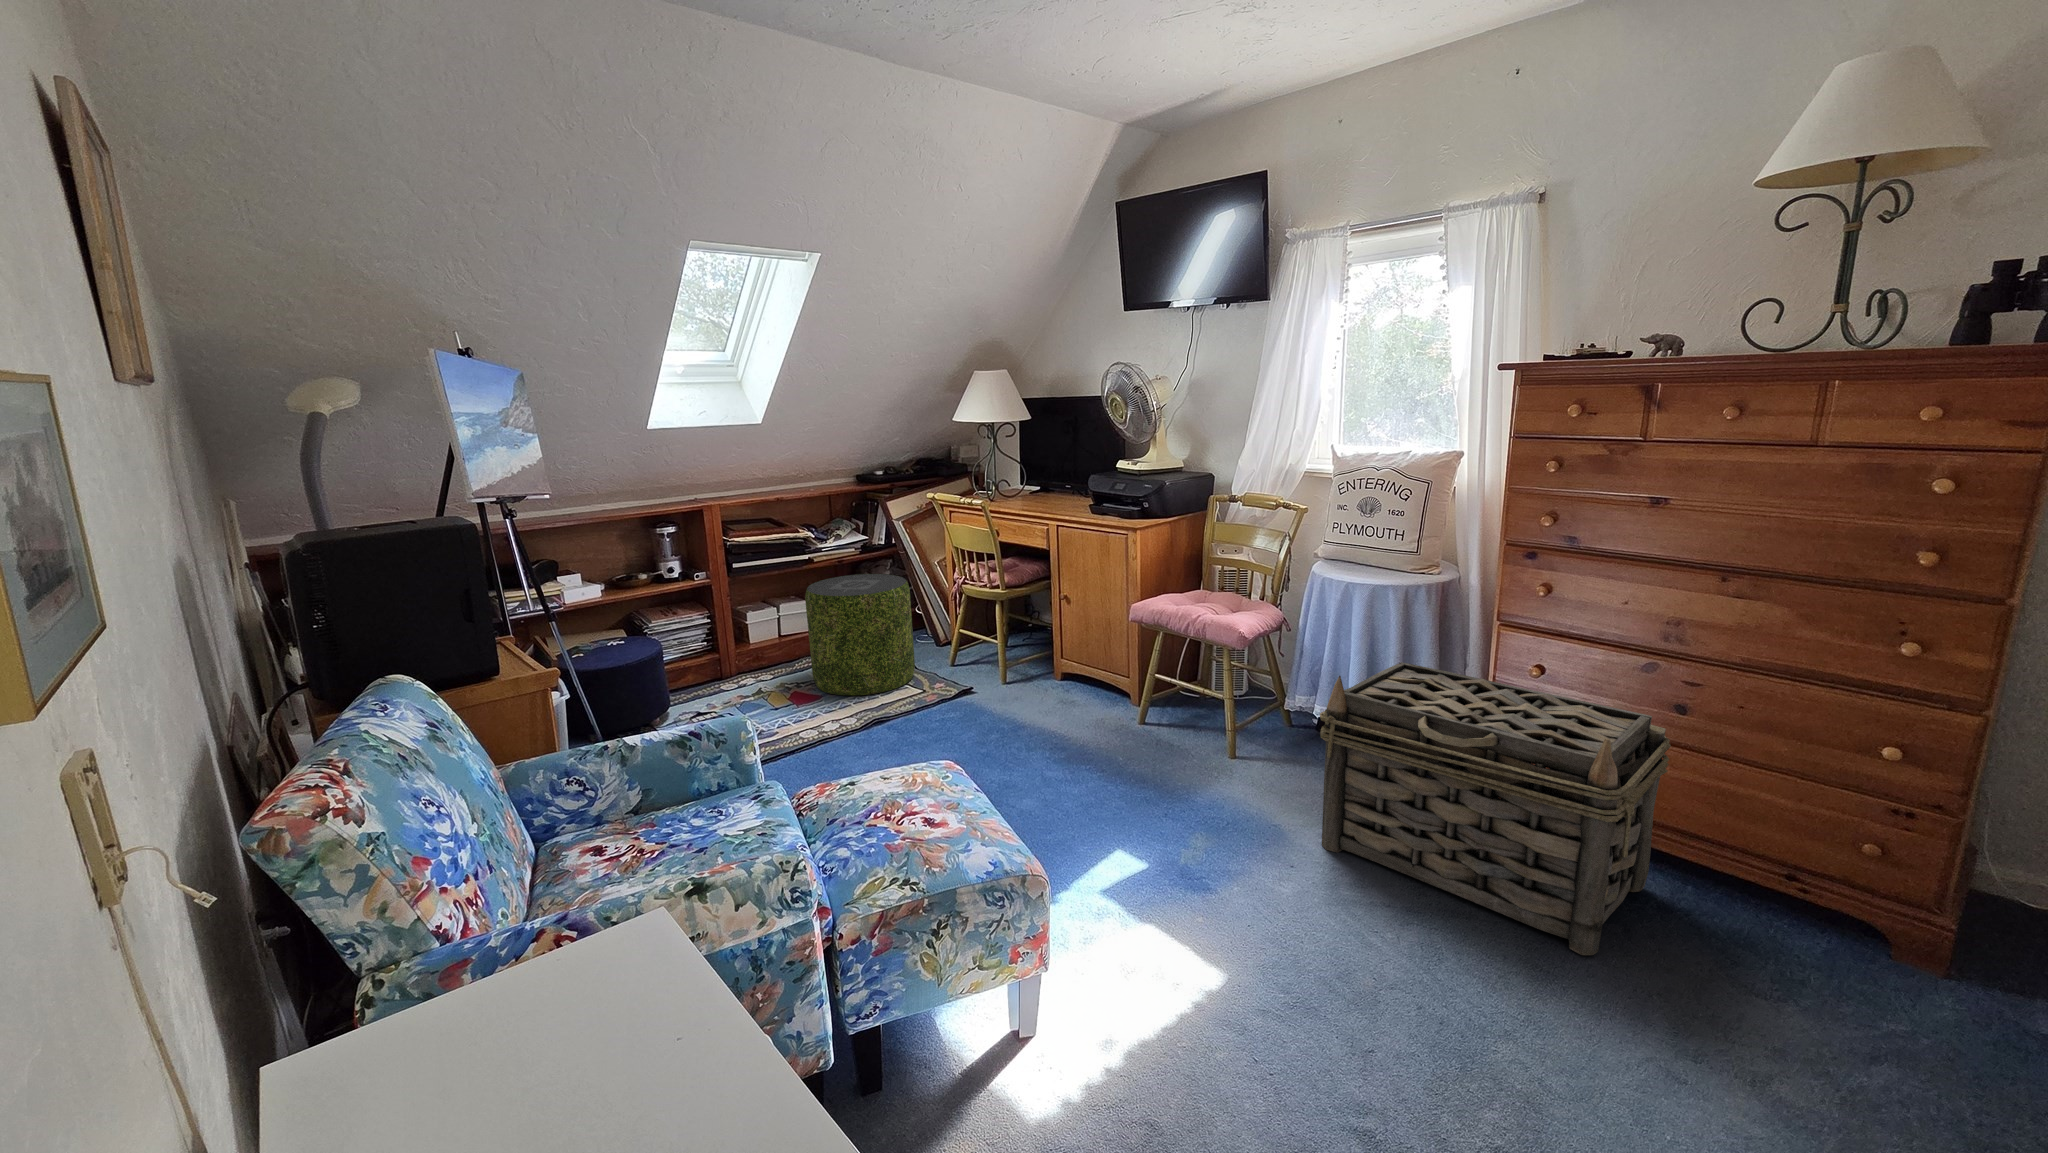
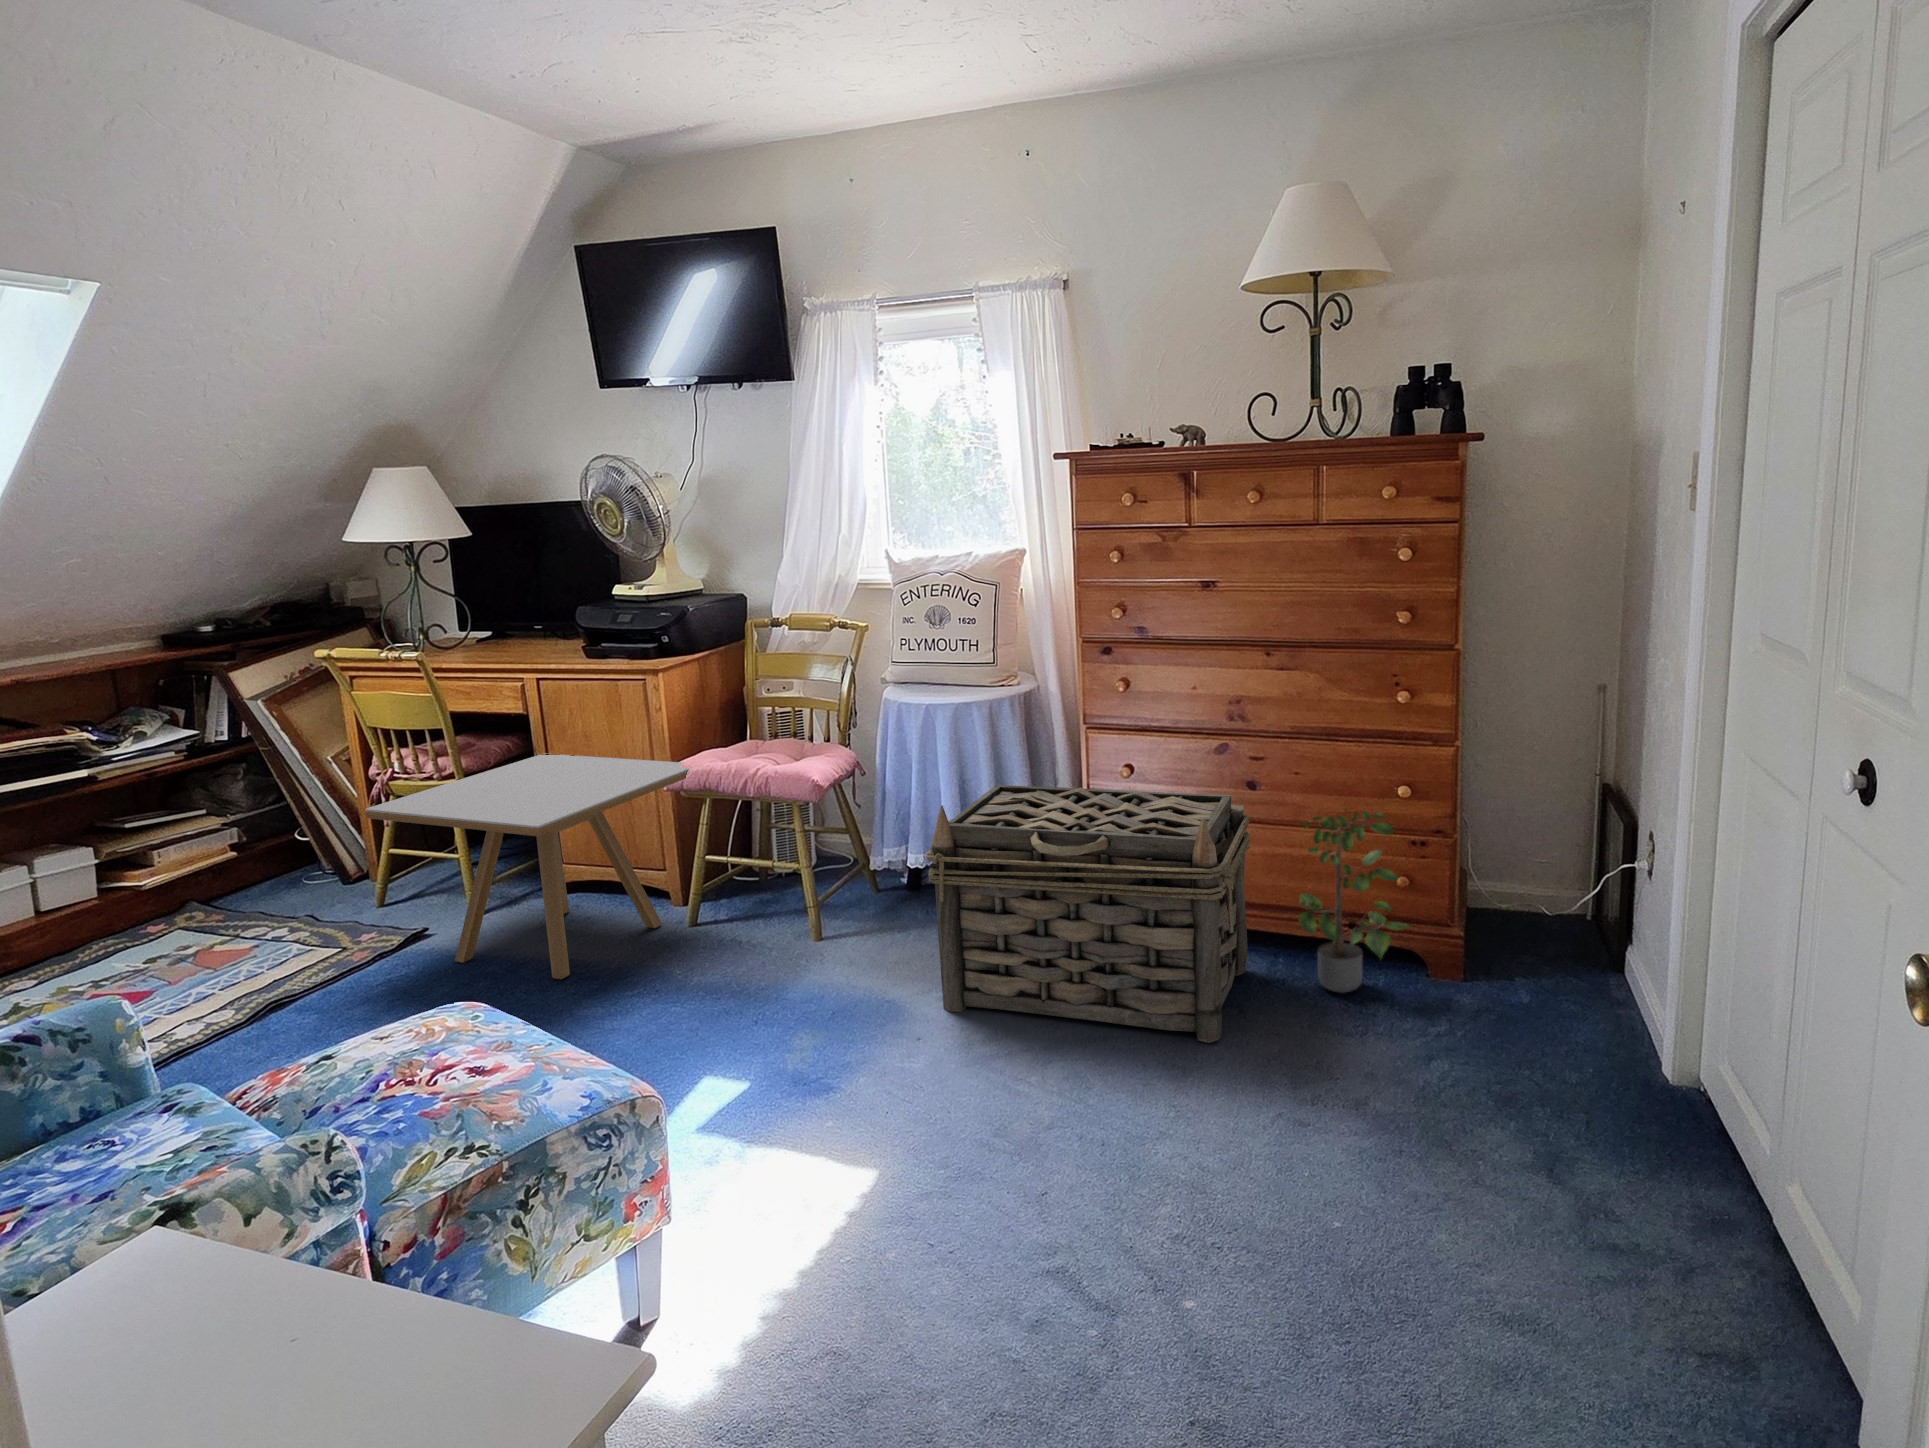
pouf: present [805,574,915,695] -> none [104,781,318,982]
side table: none [937,579,1161,746] -> present [365,755,689,979]
potted plant: none [1716,751,1880,947] -> present [1299,809,1411,993]

